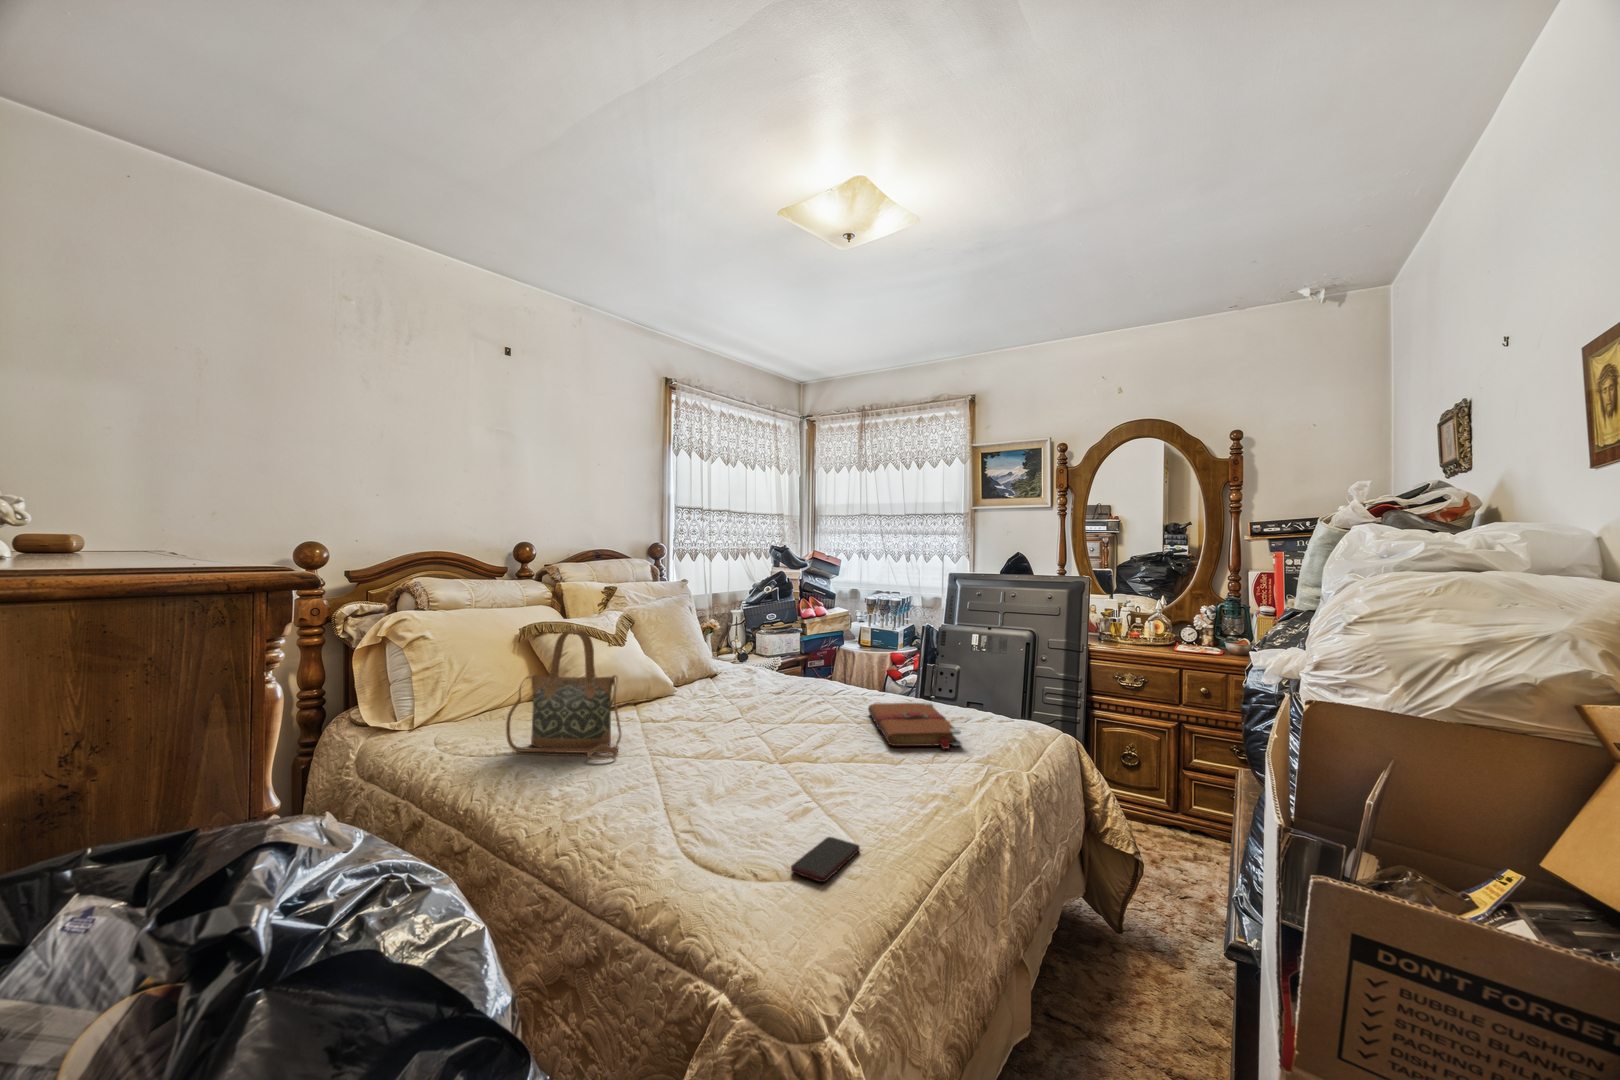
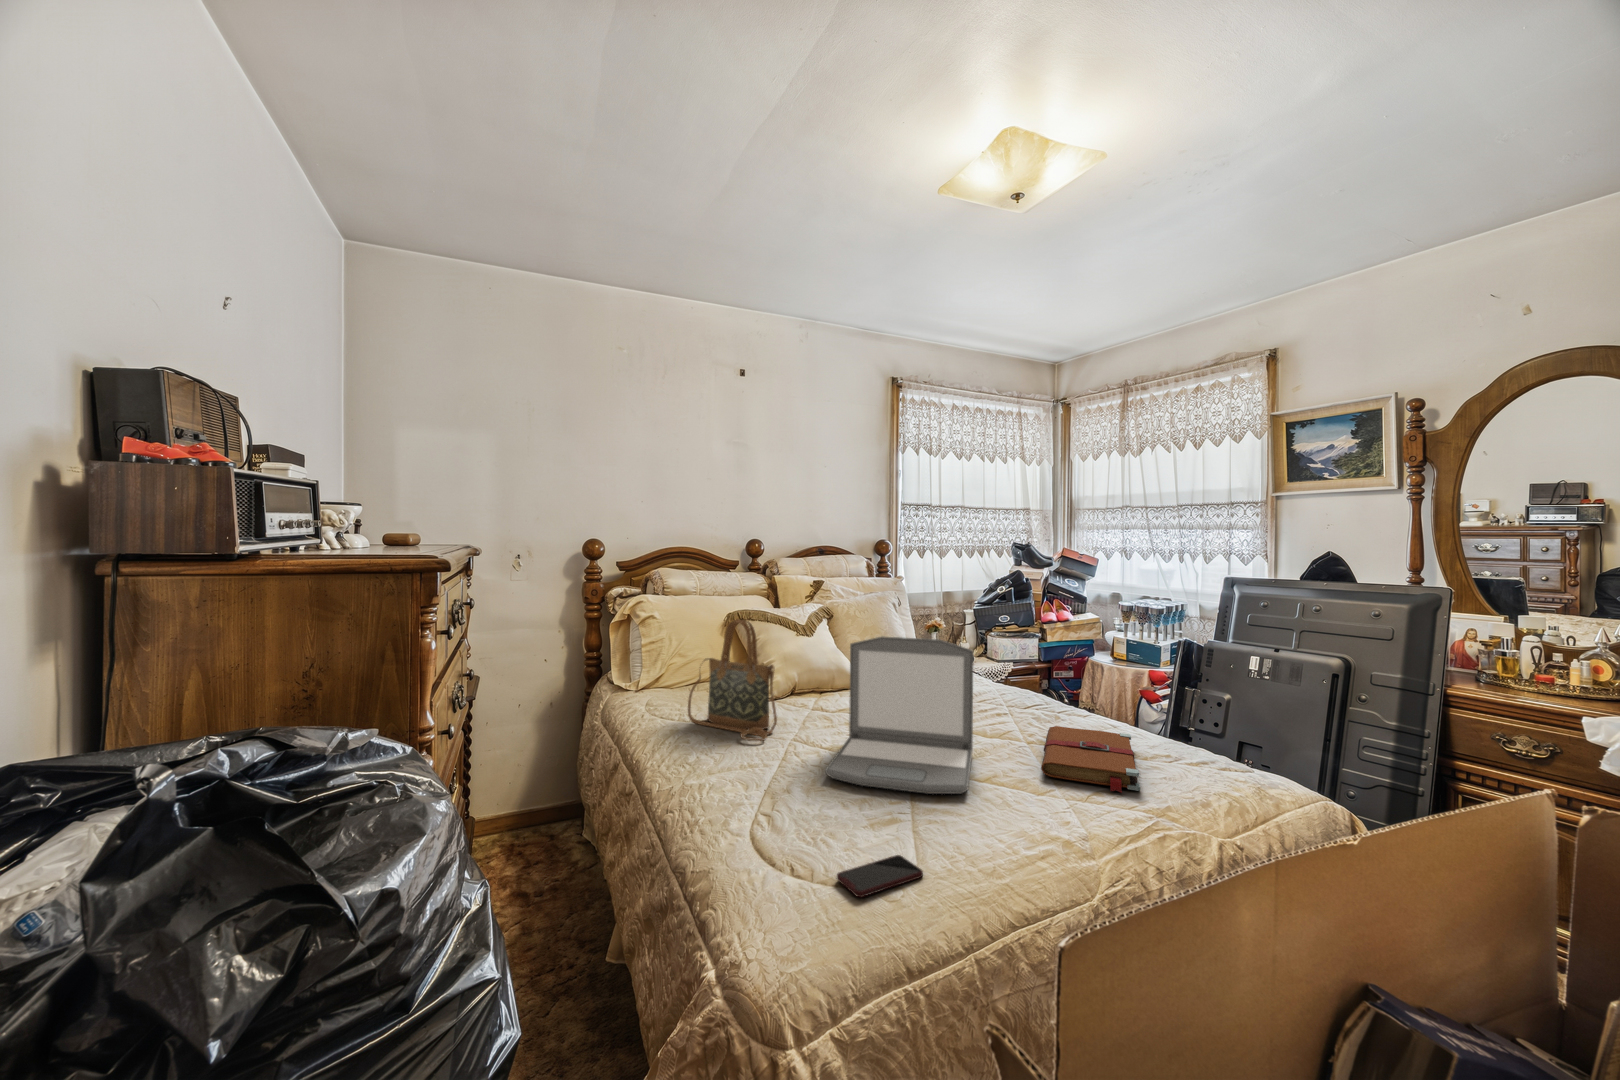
laptop: none [706,635,845,783] -> present [825,636,974,794]

